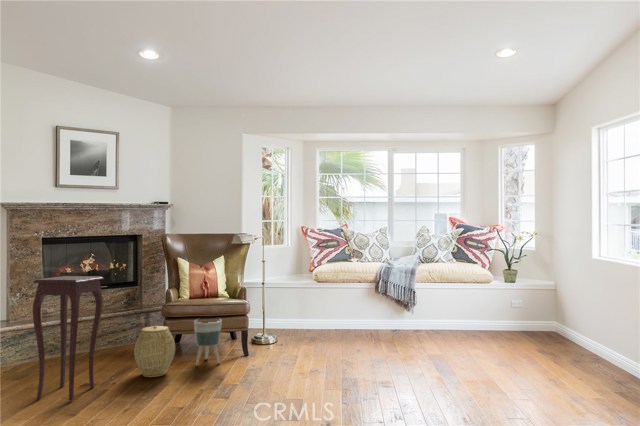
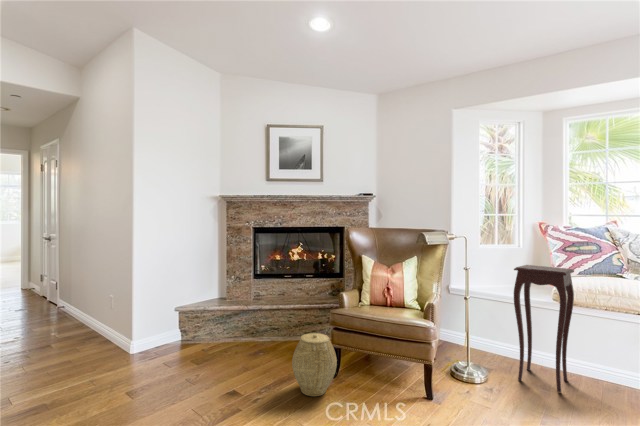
side table: present [33,276,104,401] -> present [514,265,574,392]
planter: present [194,319,222,365] -> none [362,333,397,398]

